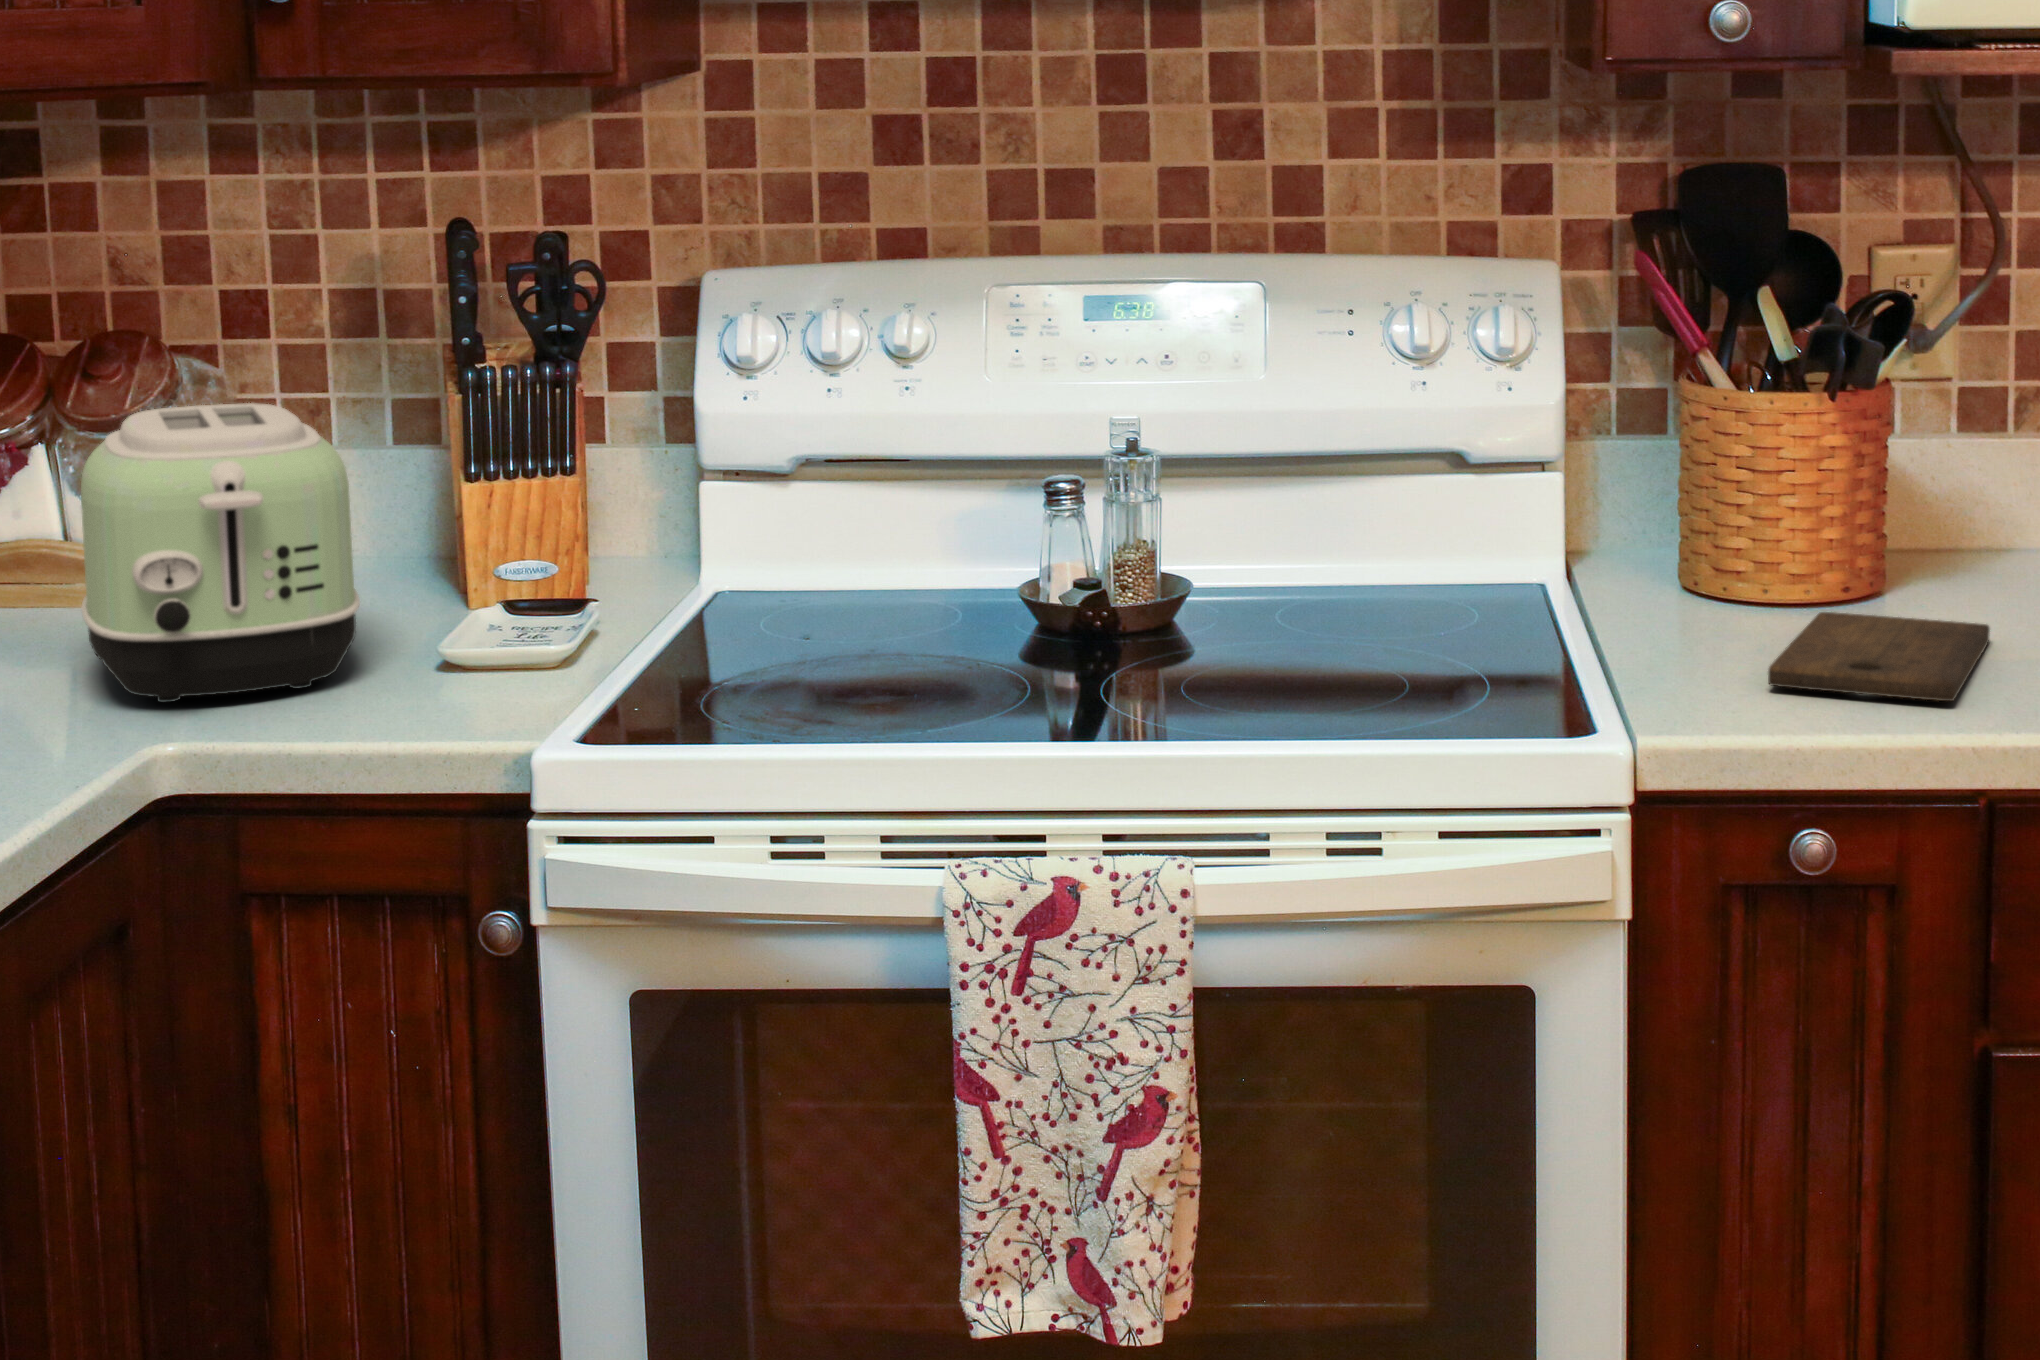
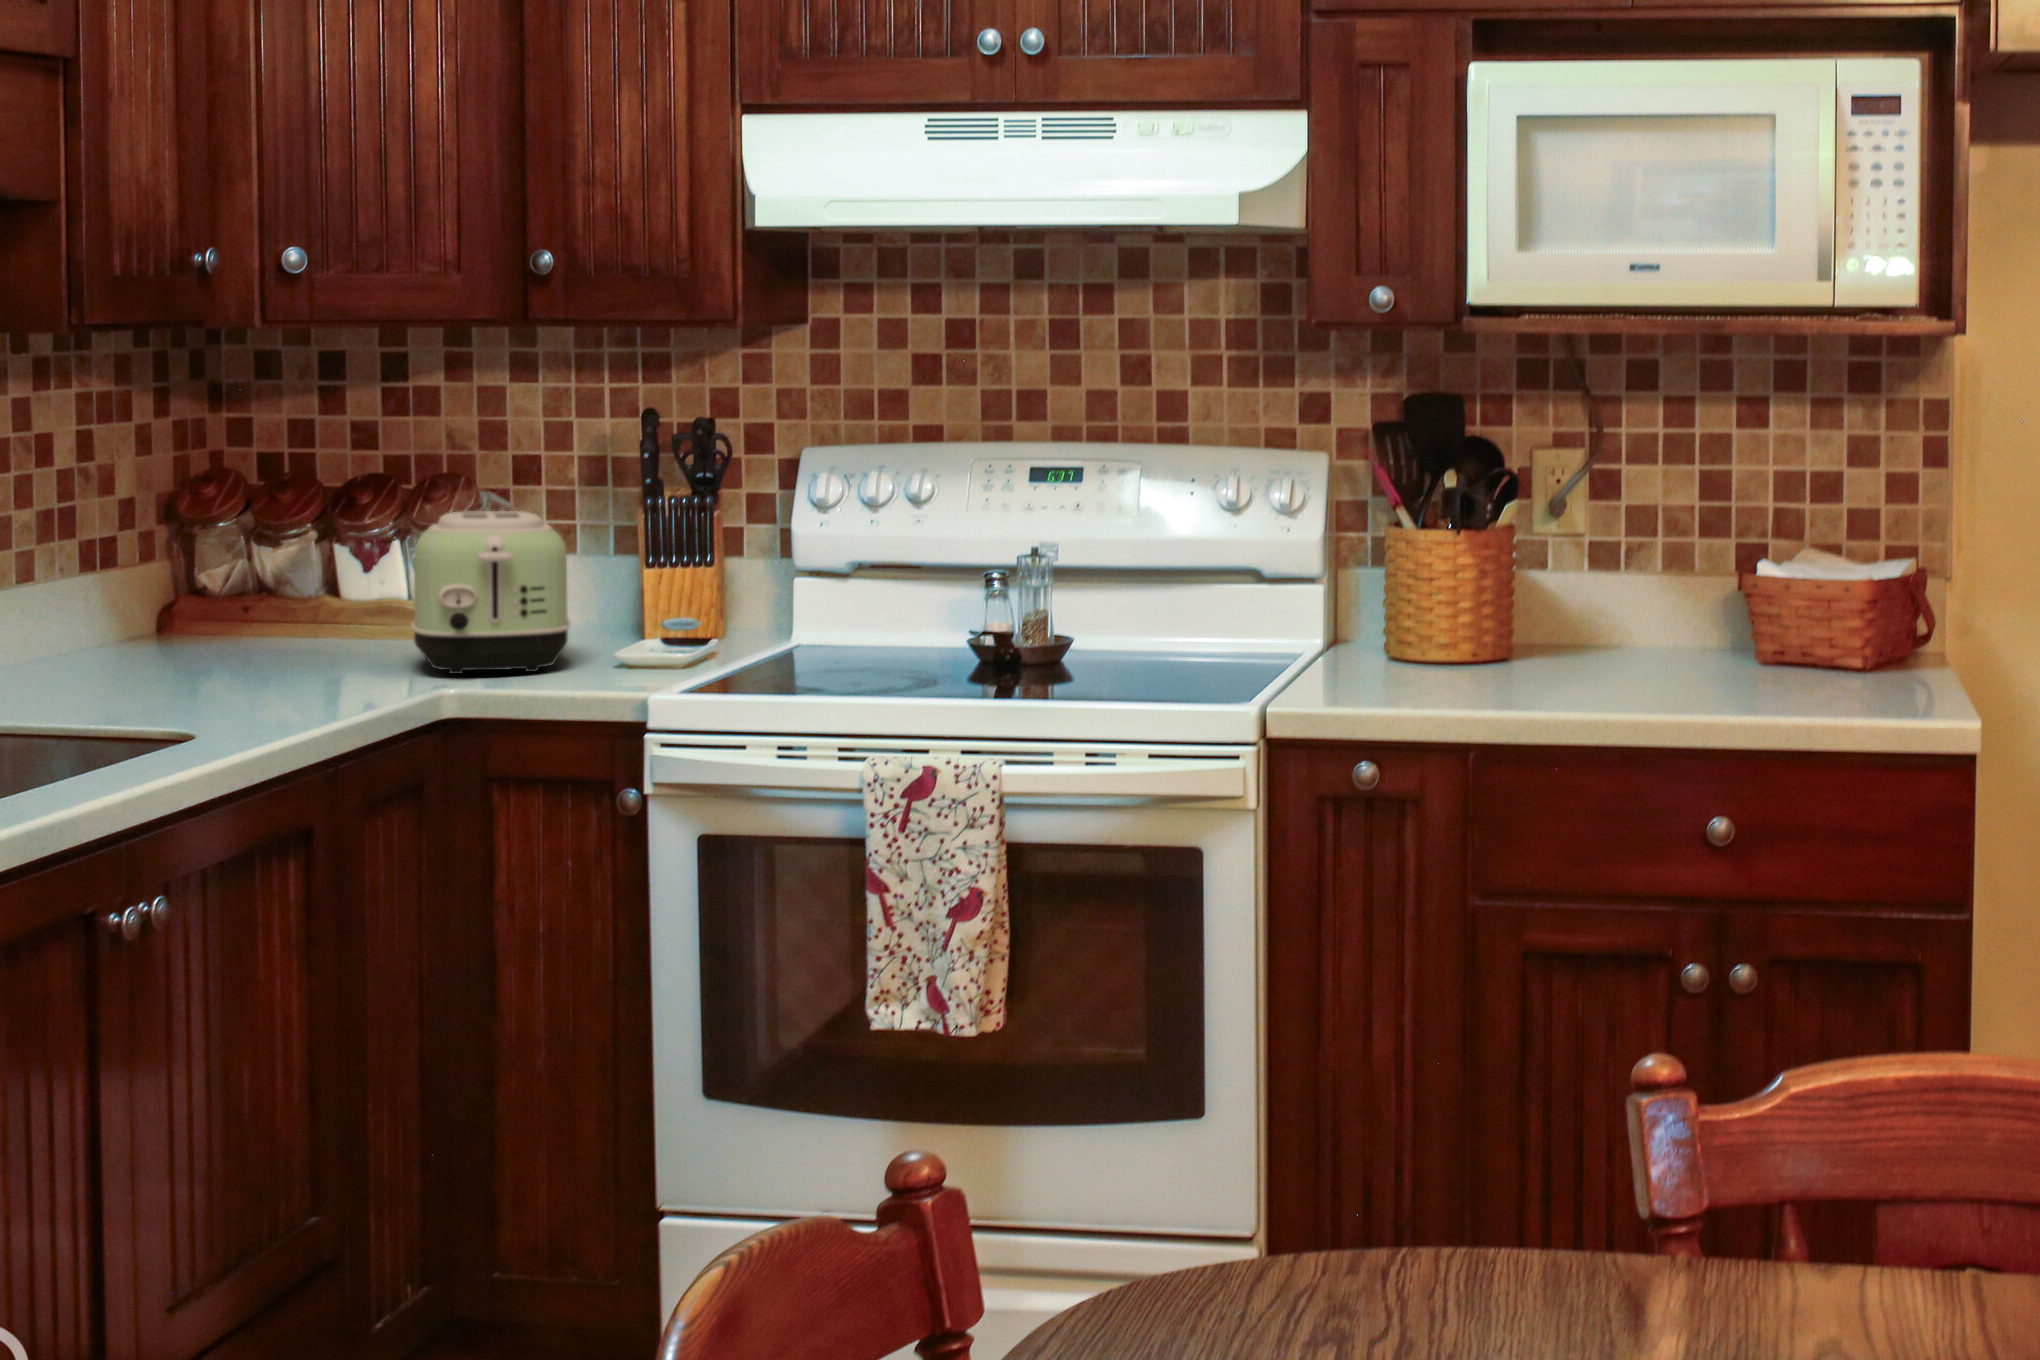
cutting board: present [1768,612,1990,701] -> none [1371,662,1536,698]

